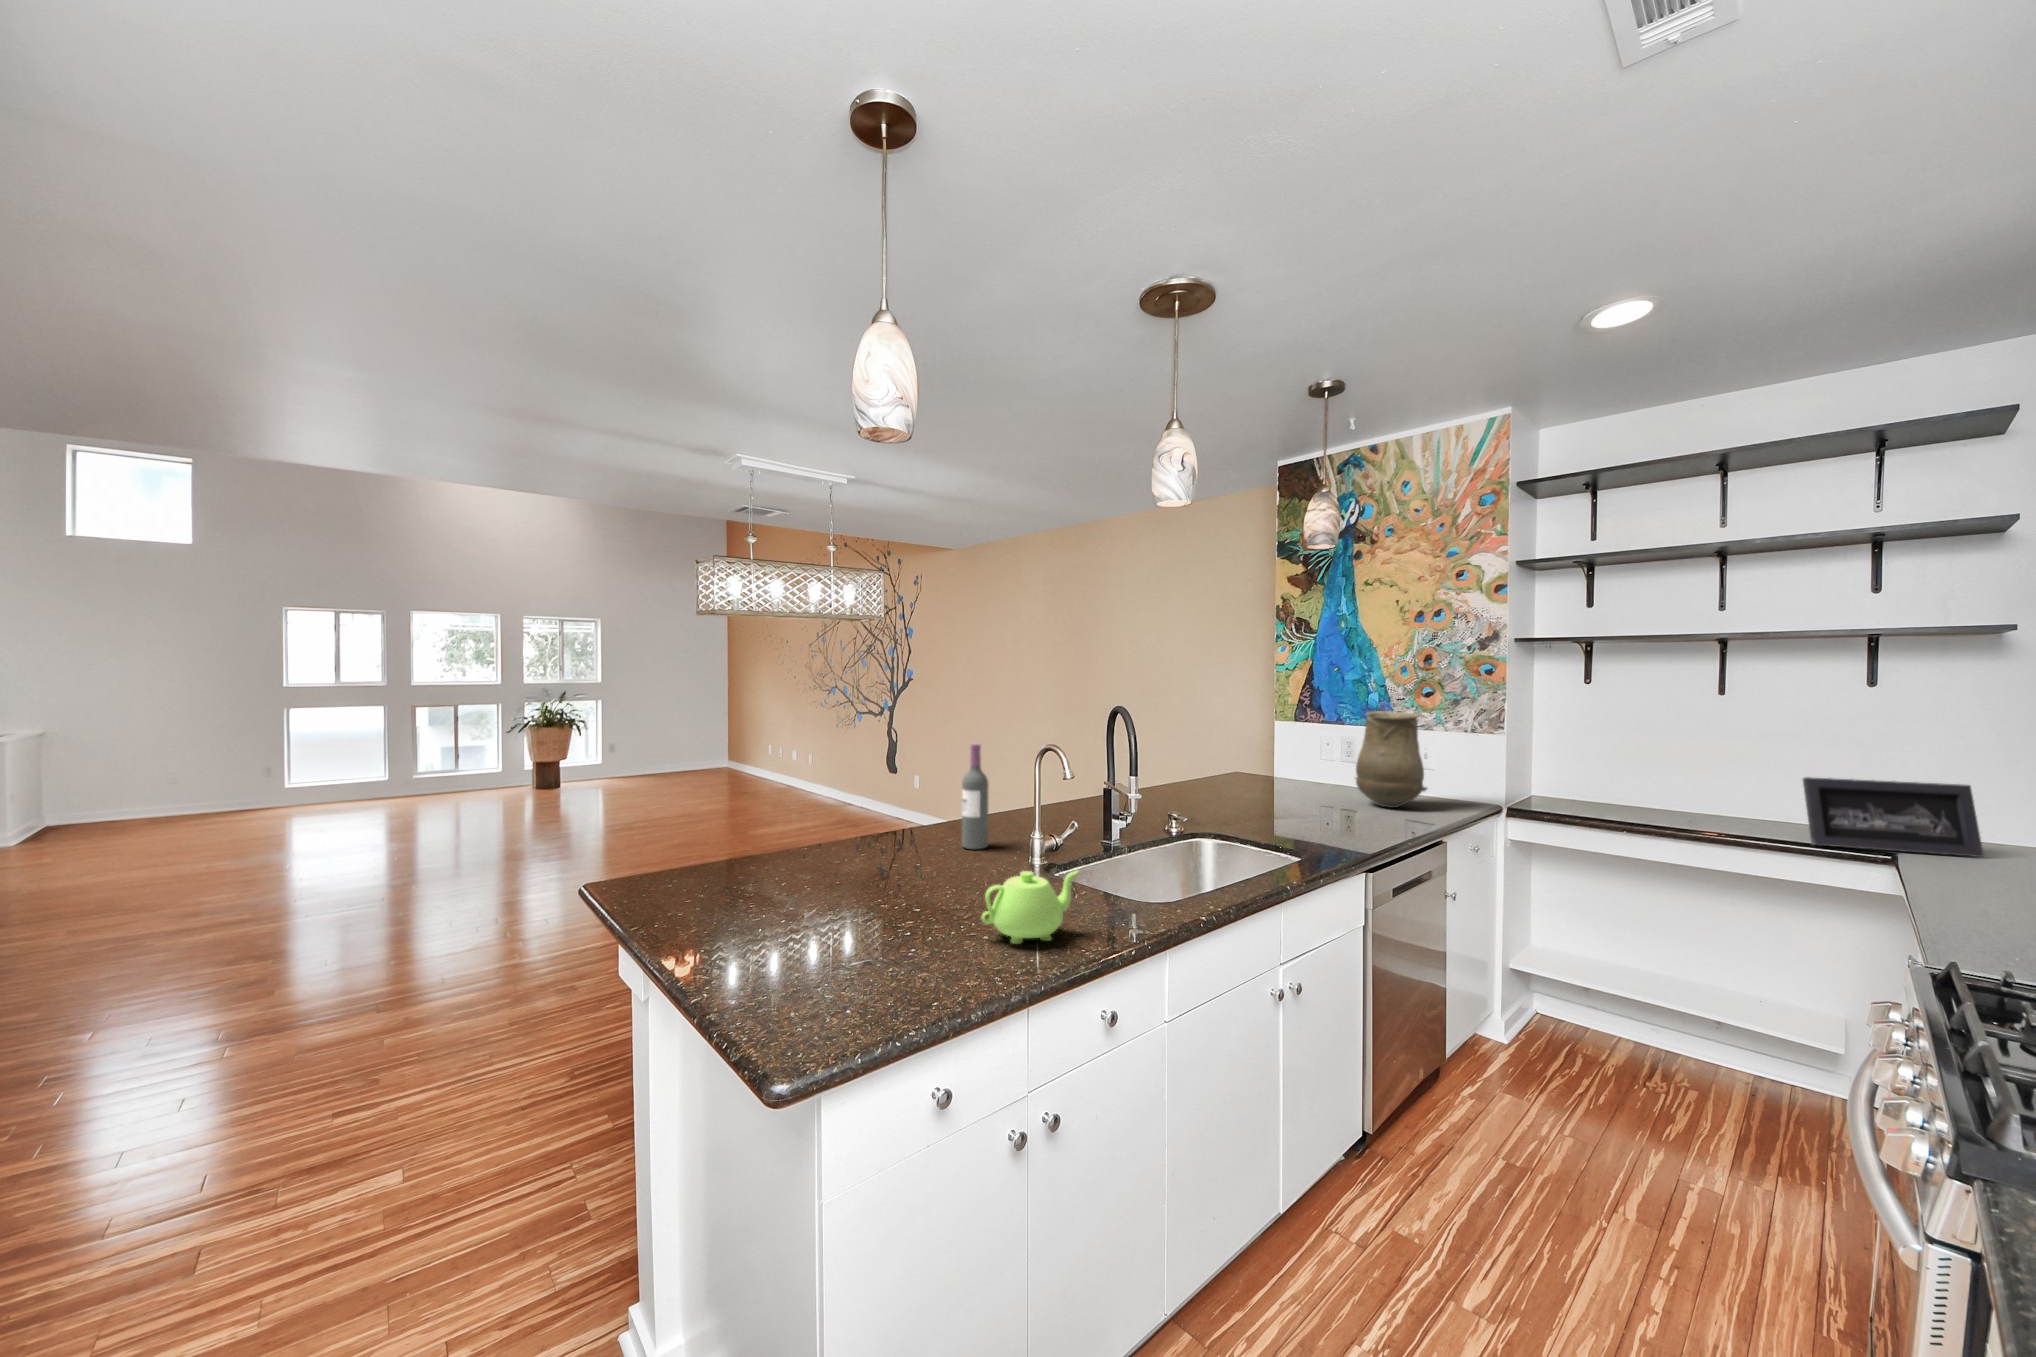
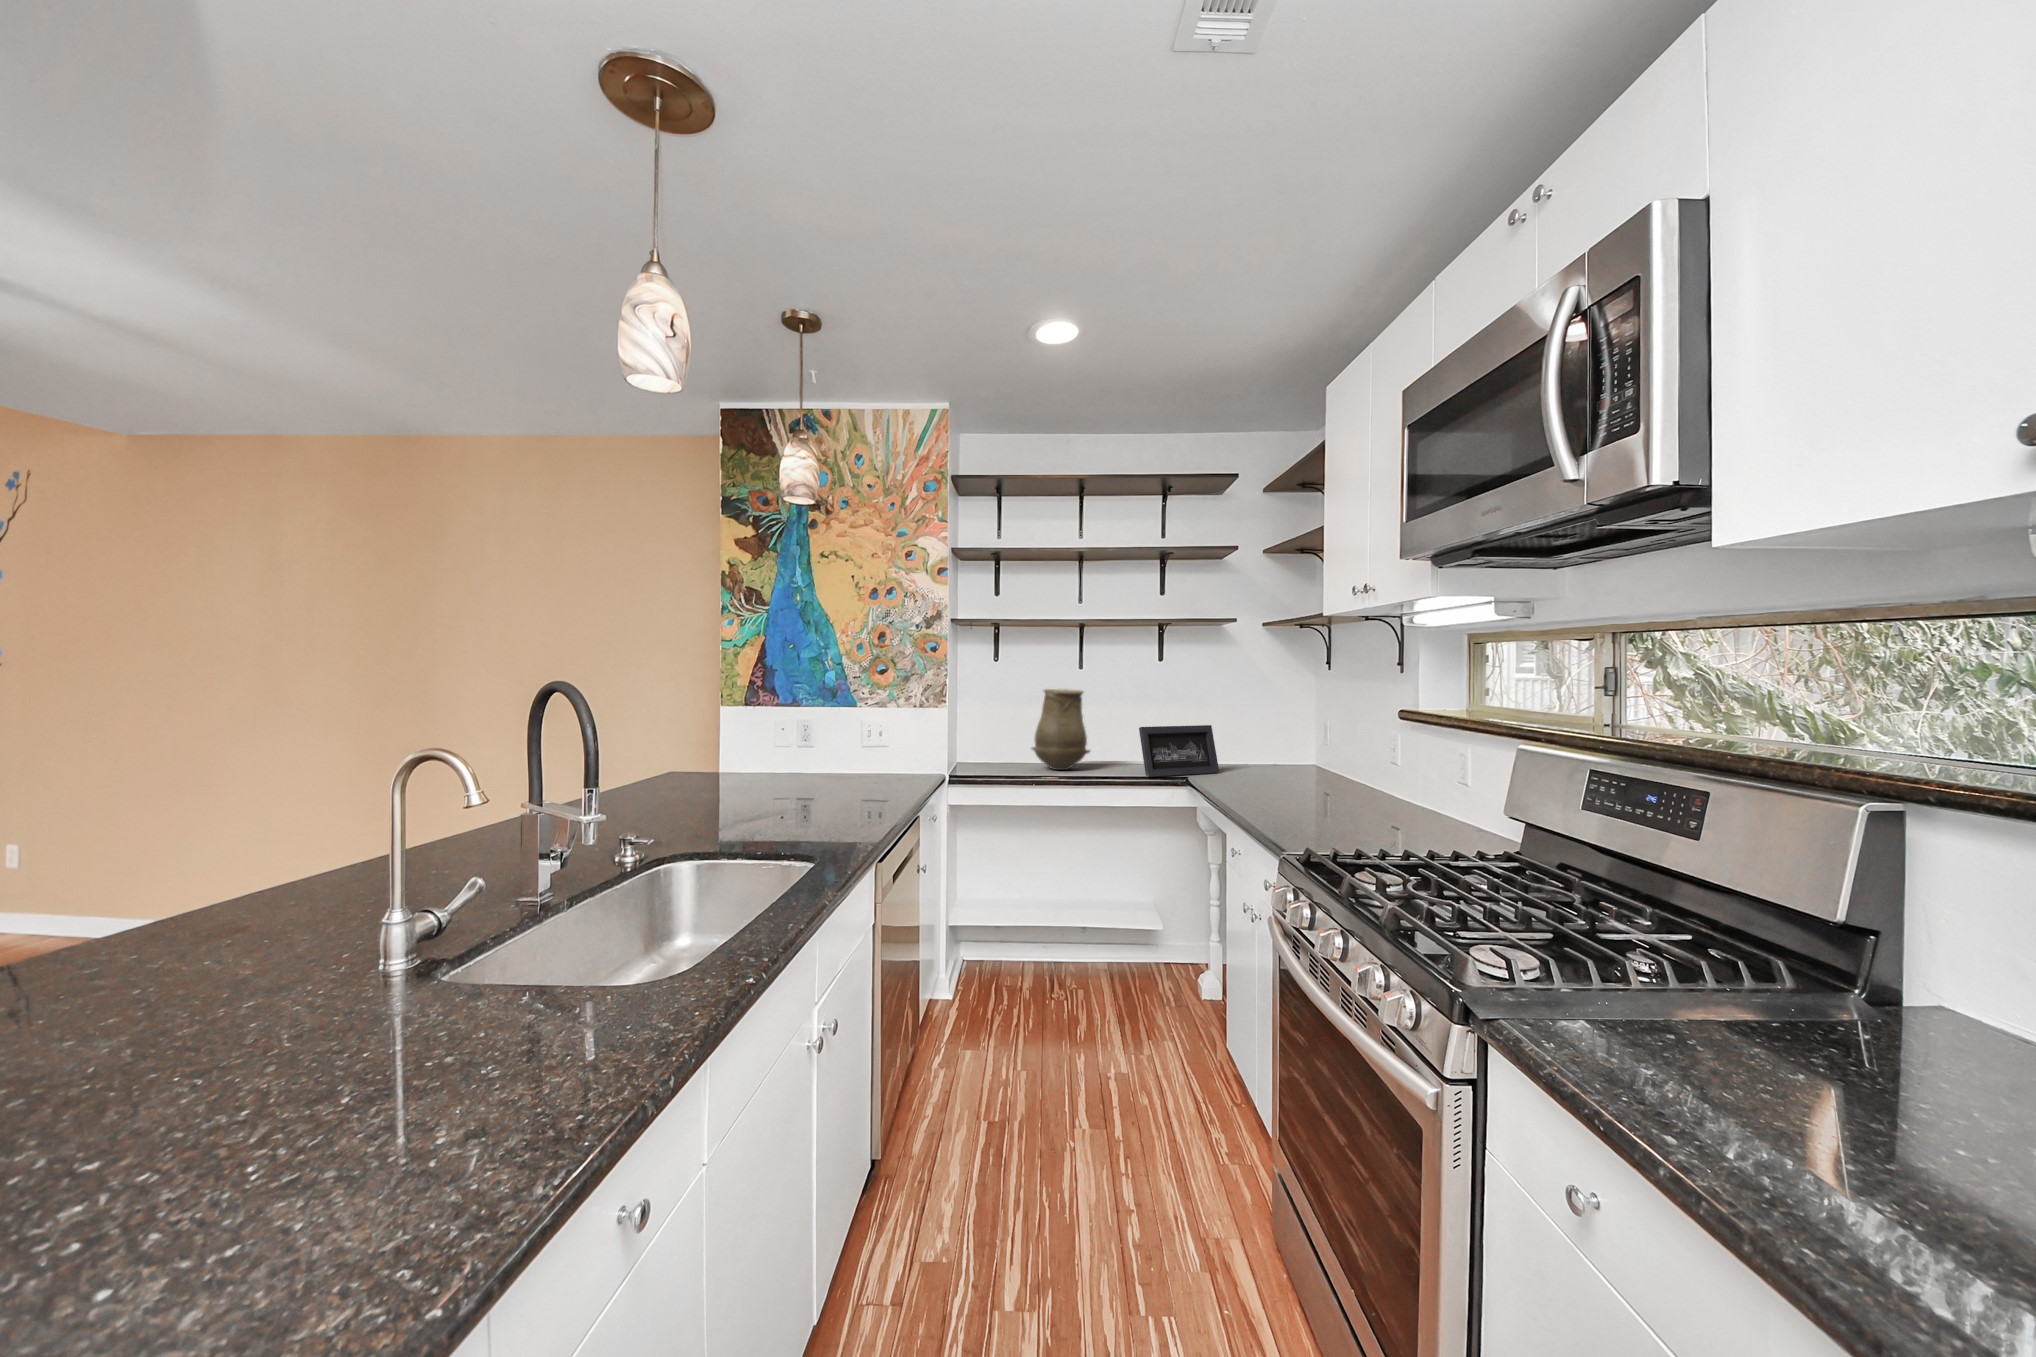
vase: present [1355,711,1427,808] -> present [1032,689,1090,770]
wine bottle: present [962,744,989,849] -> none [141,736,227,957]
teapot: present [982,870,1078,944] -> none [215,940,509,1158]

